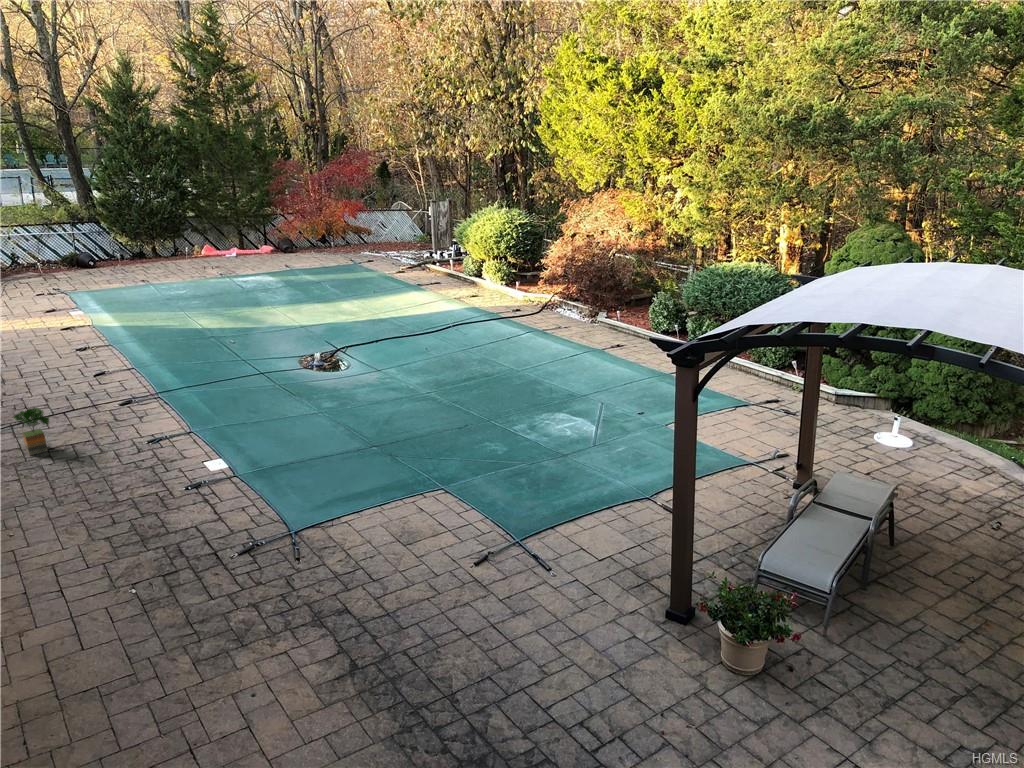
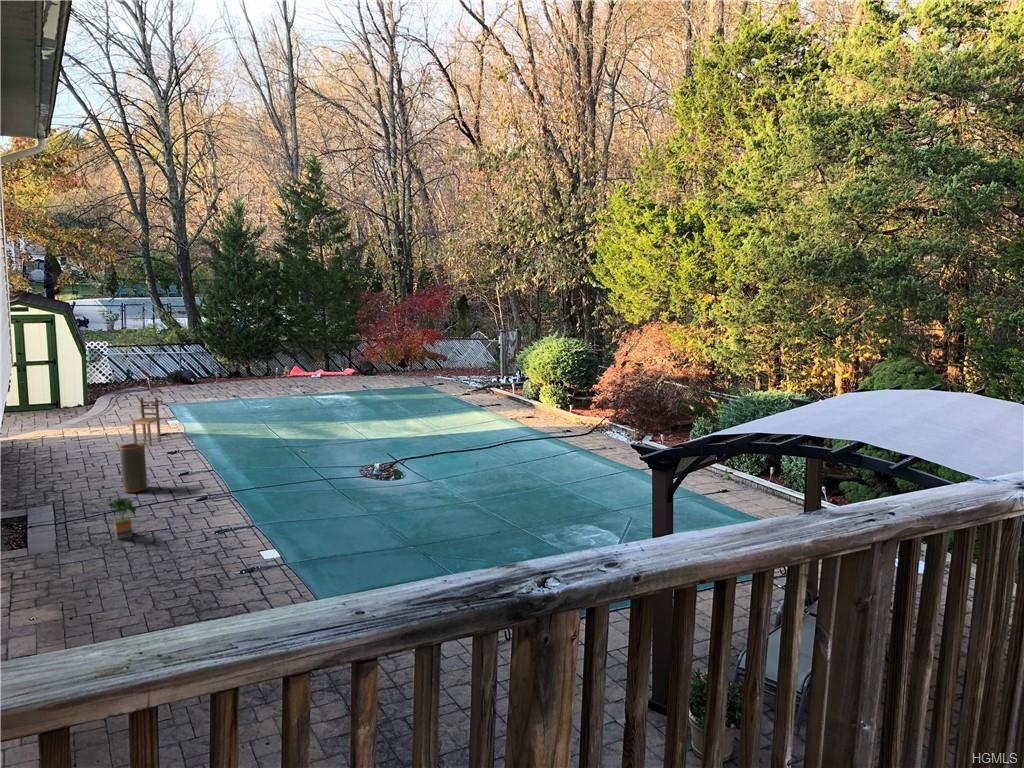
chair: none [28,286,65,341] -> present [132,398,161,446]
trash can: none [18,341,58,398] -> present [120,443,148,493]

